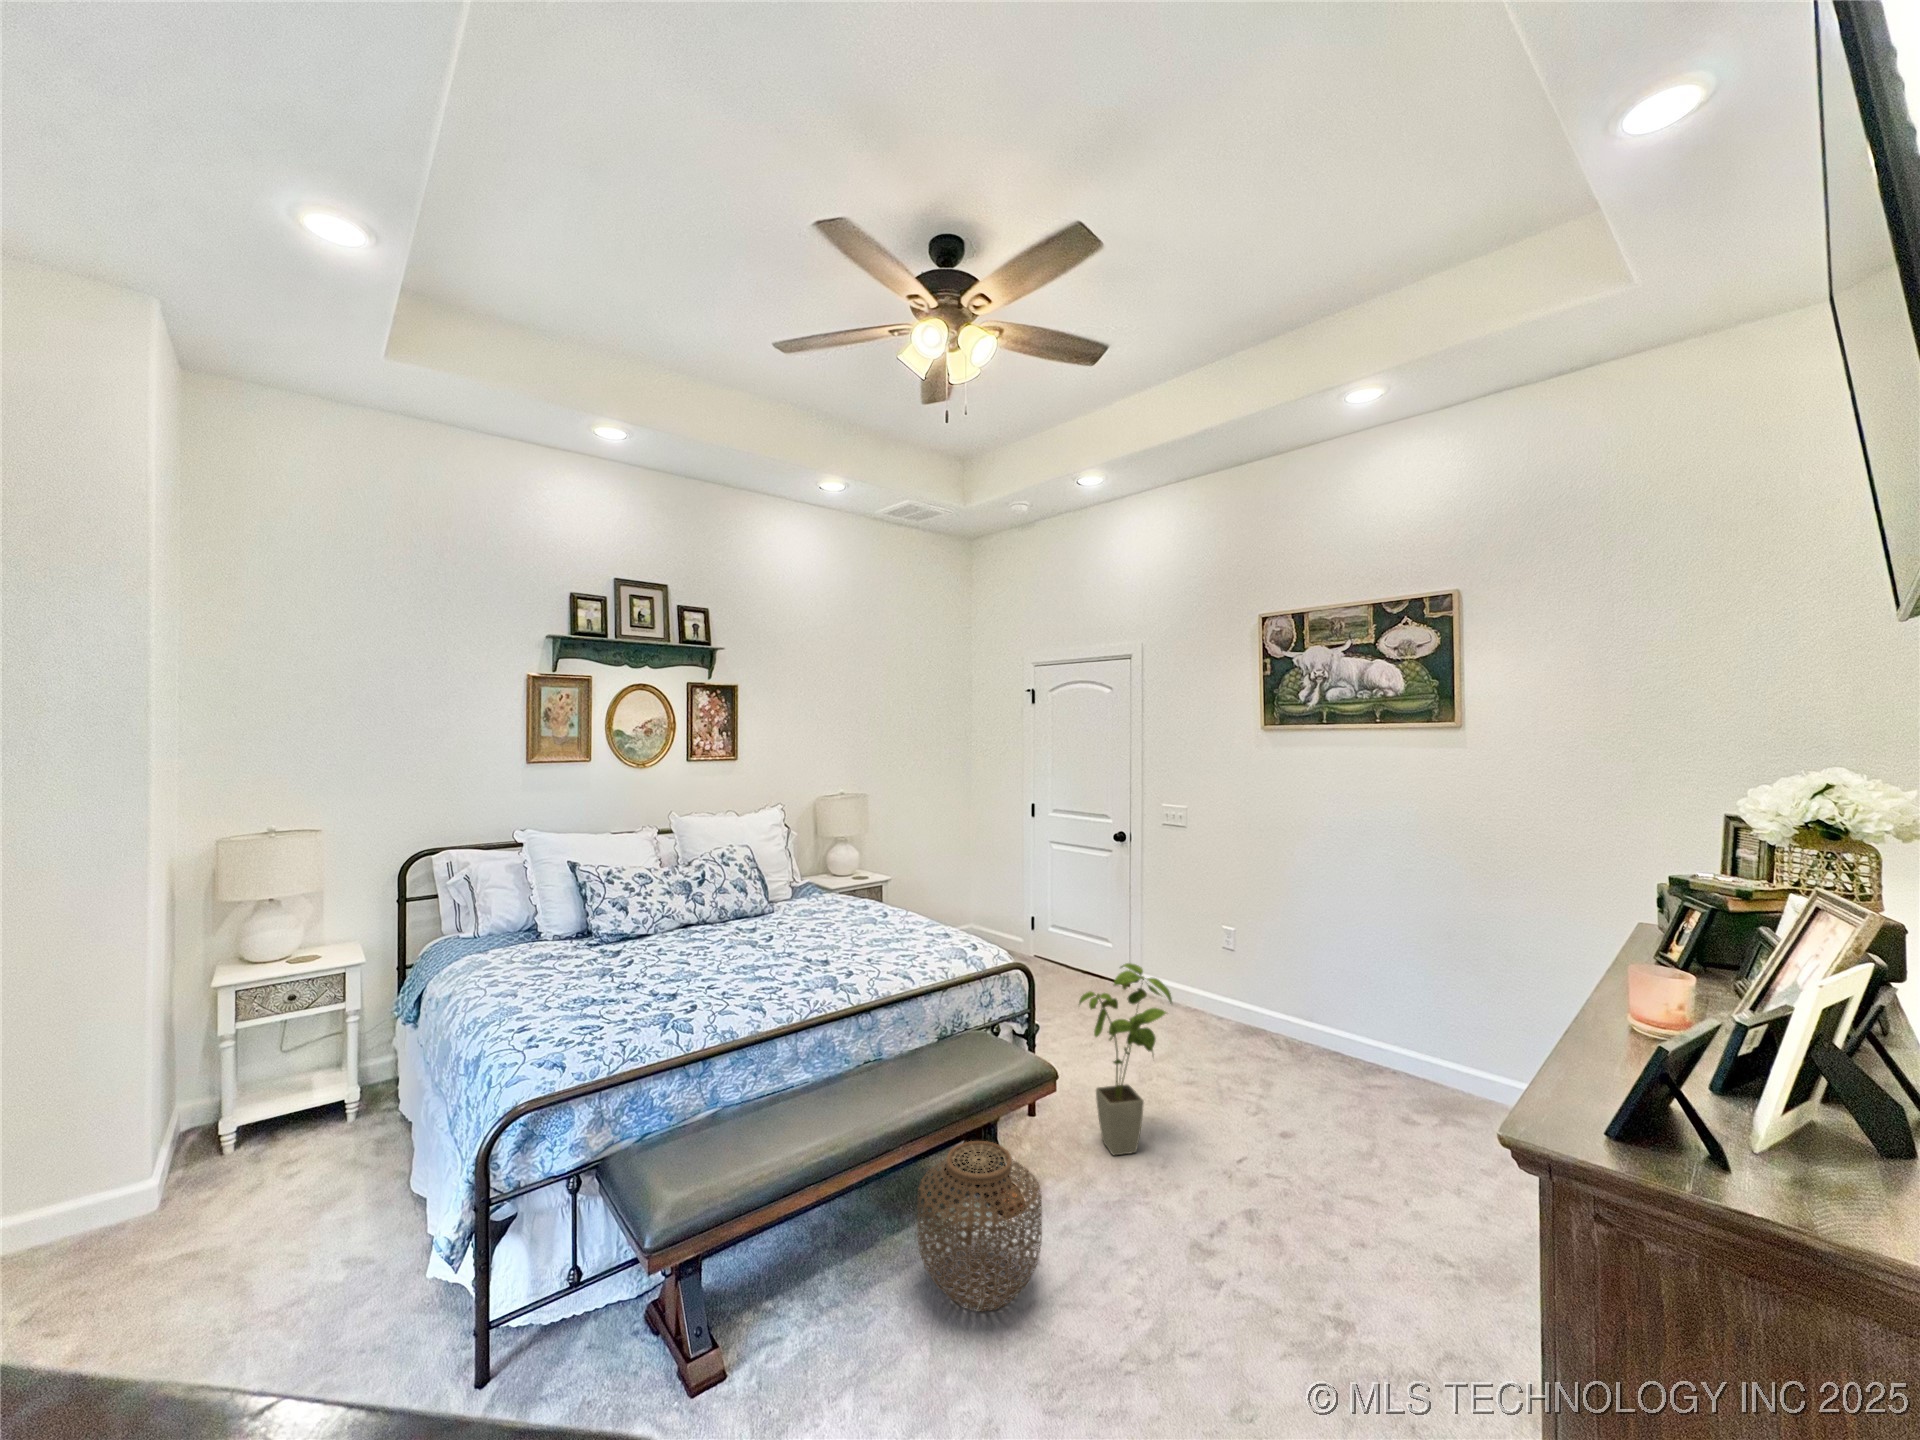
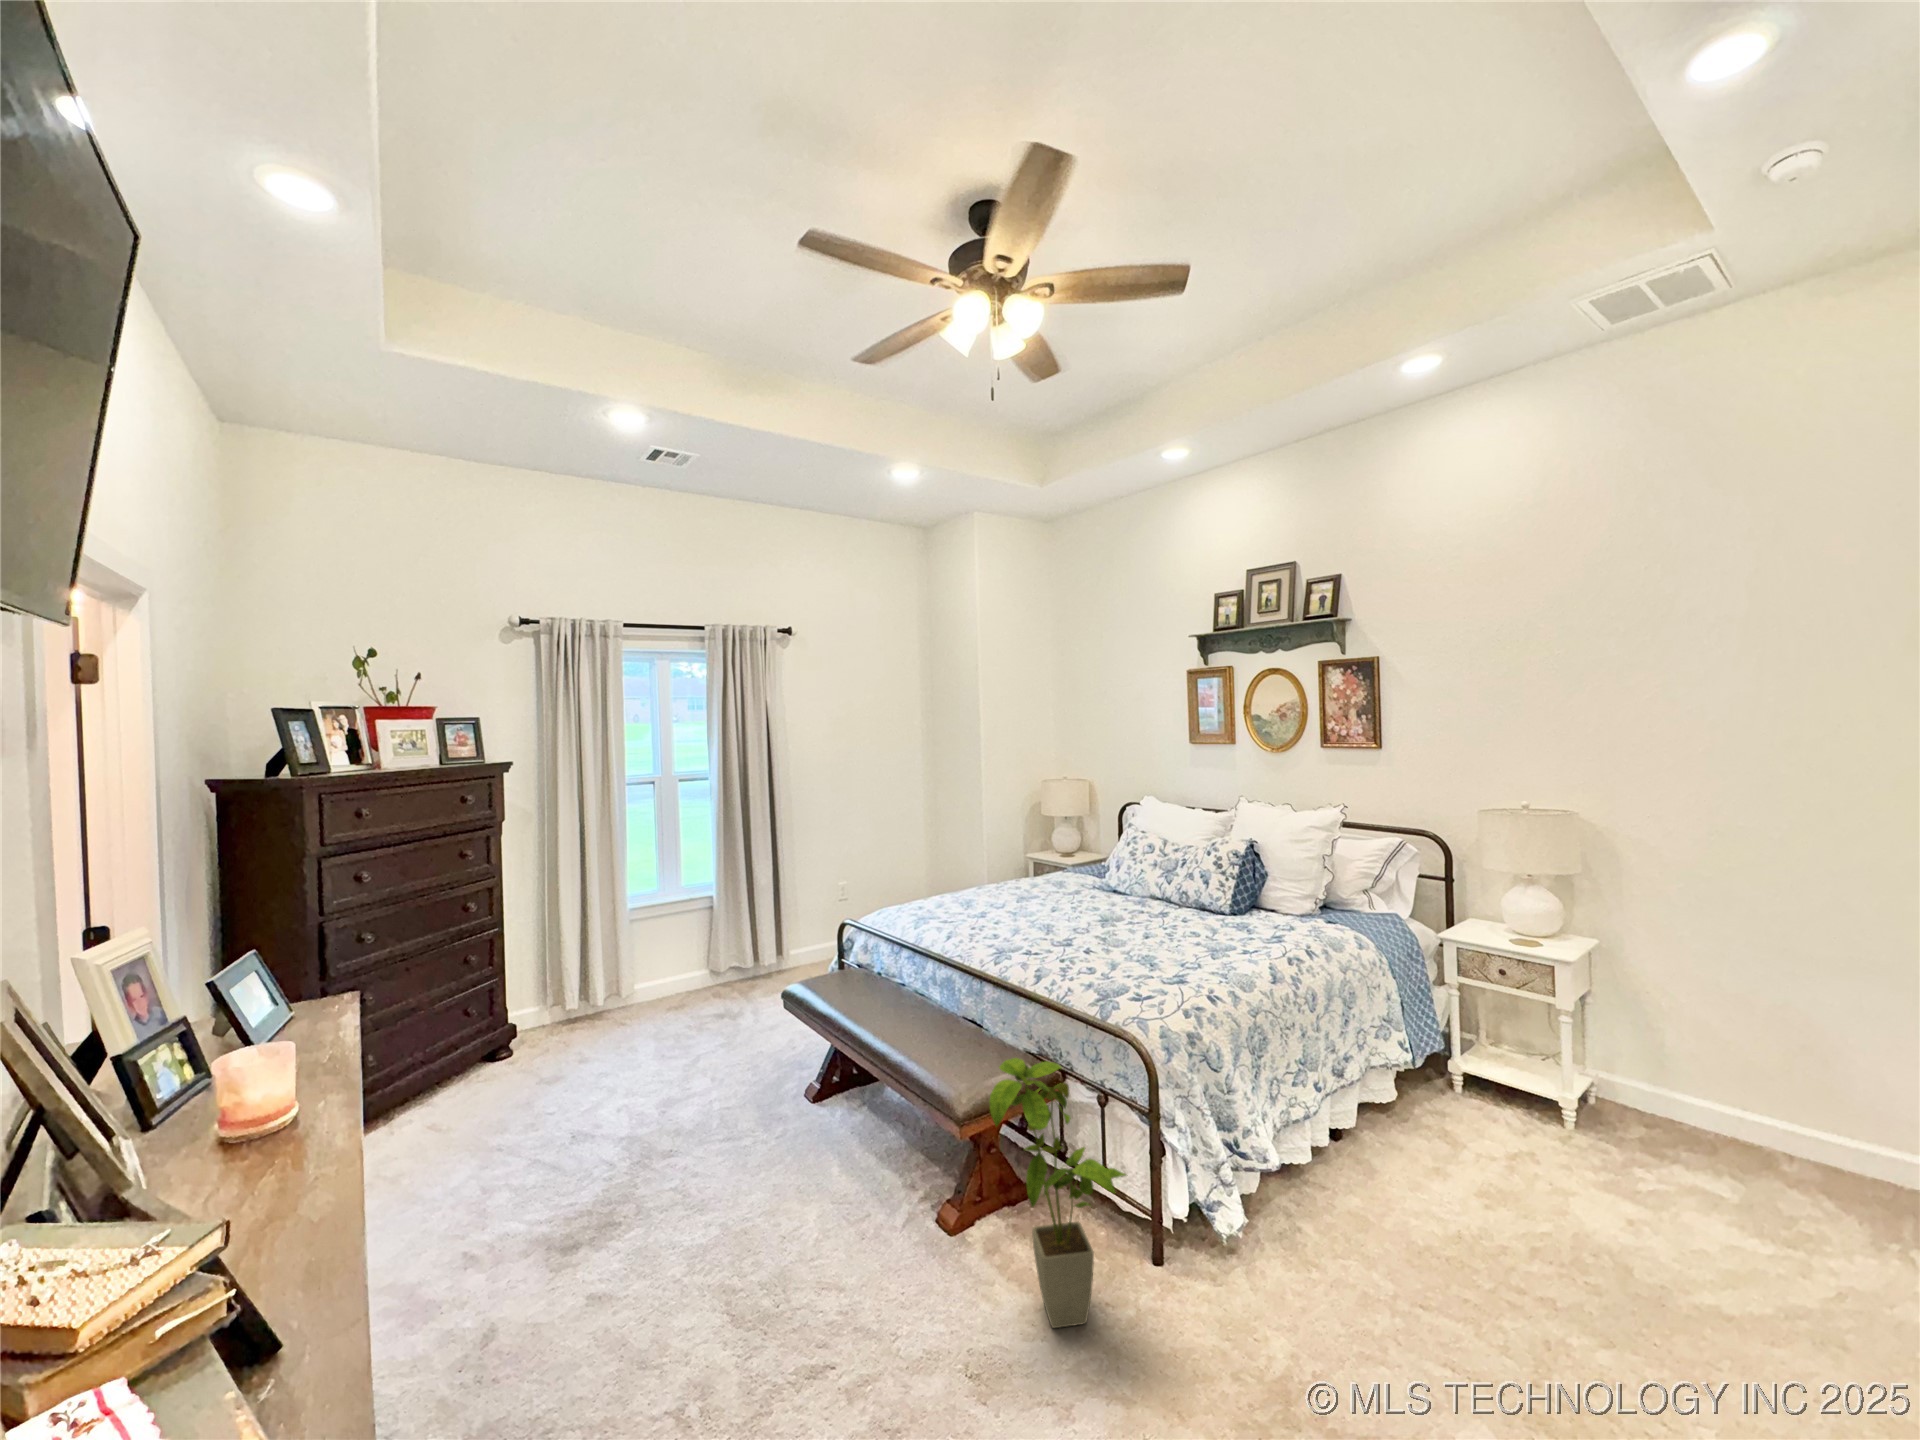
woven basket: present [917,1141,1042,1311] -> none [791,1077,895,1211]

